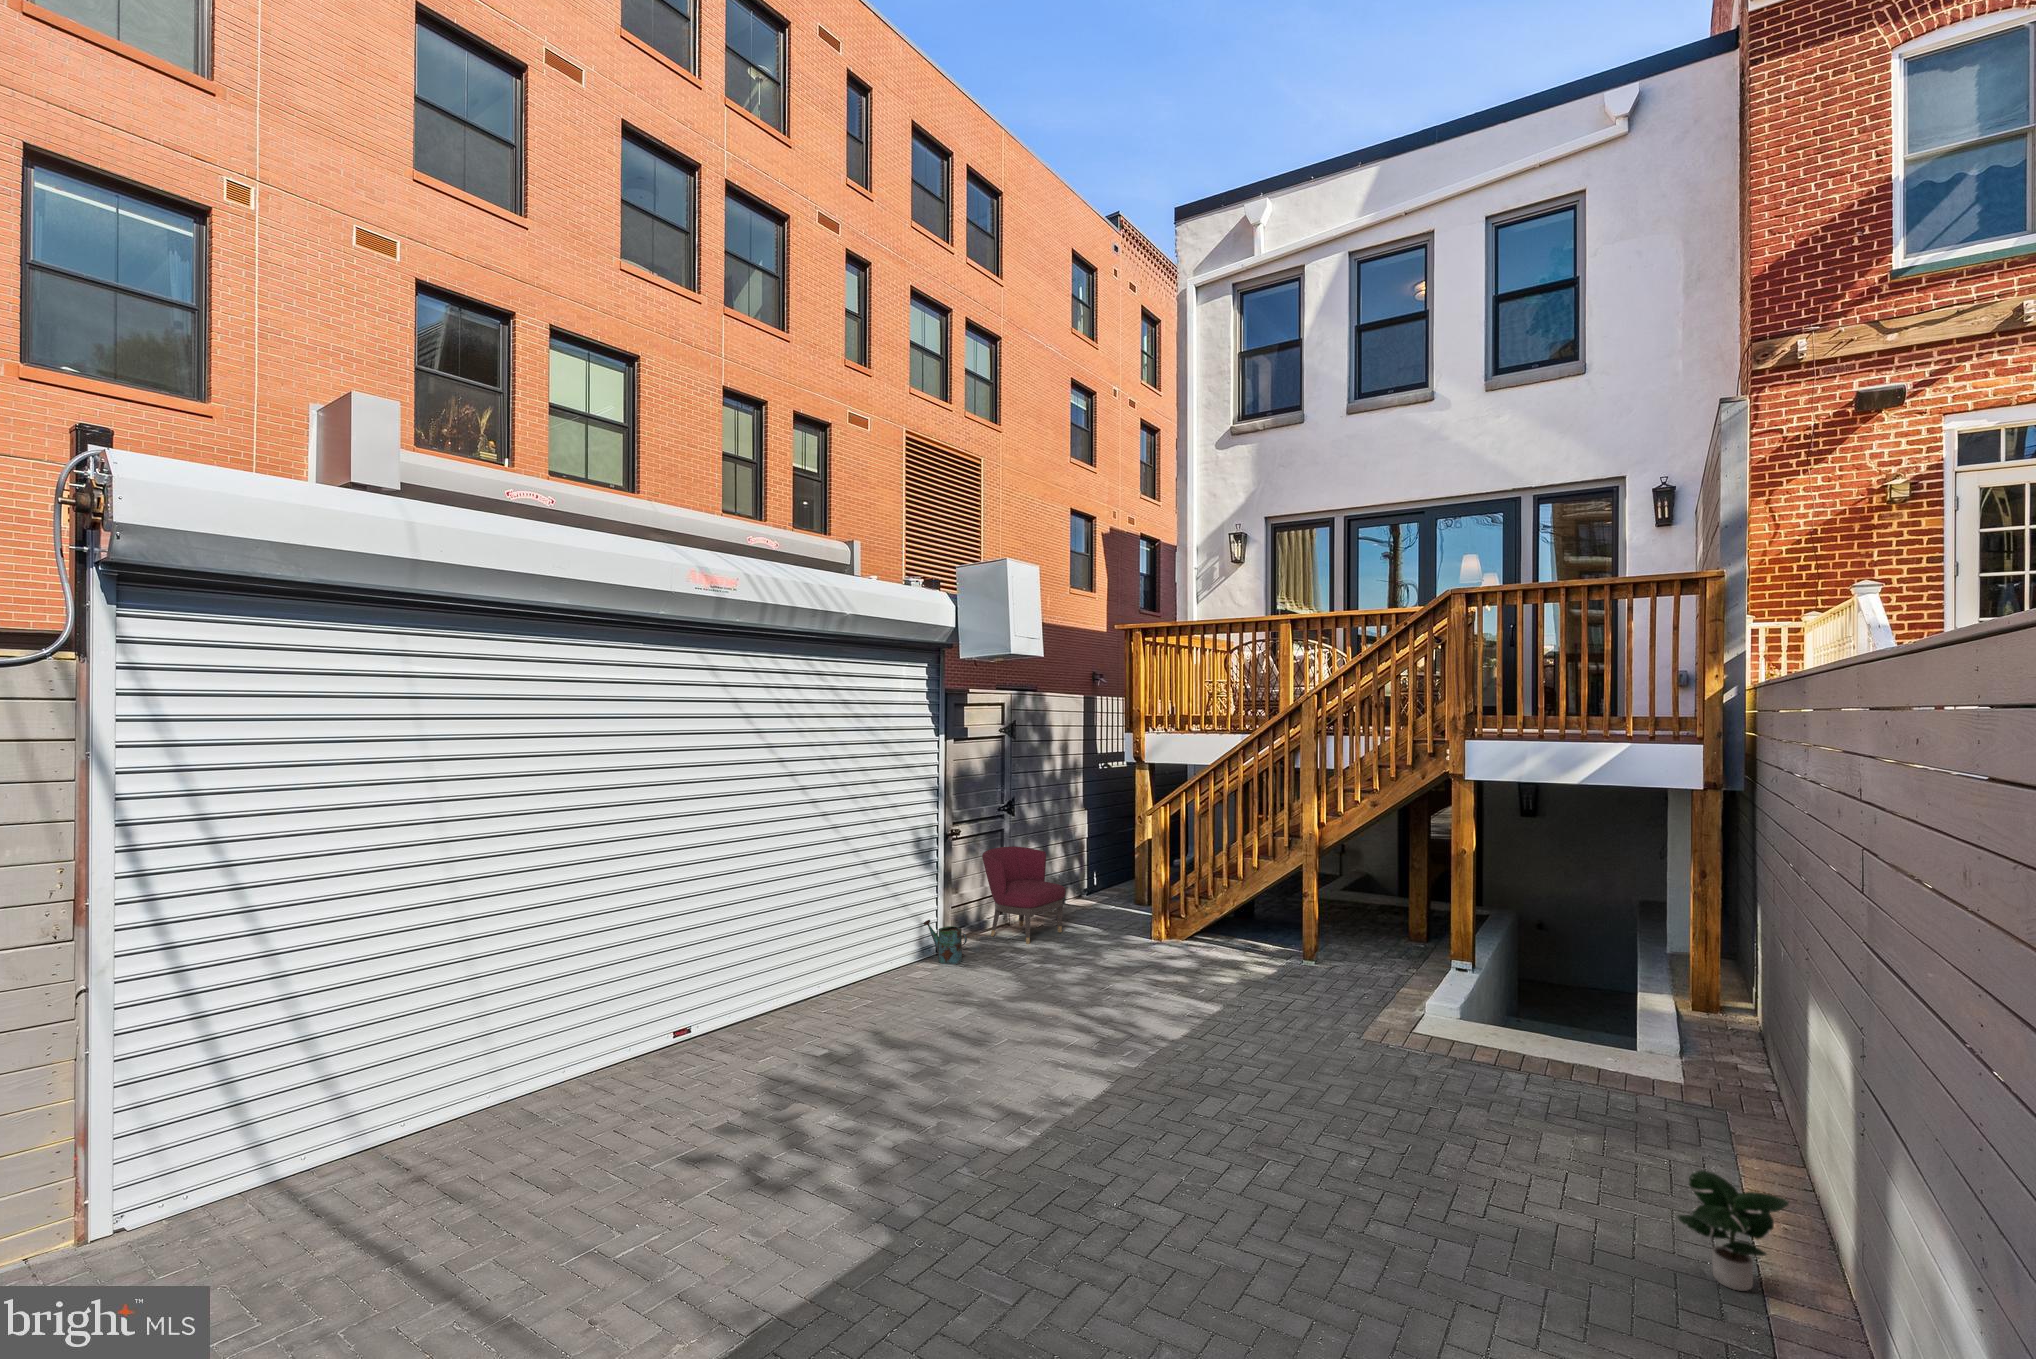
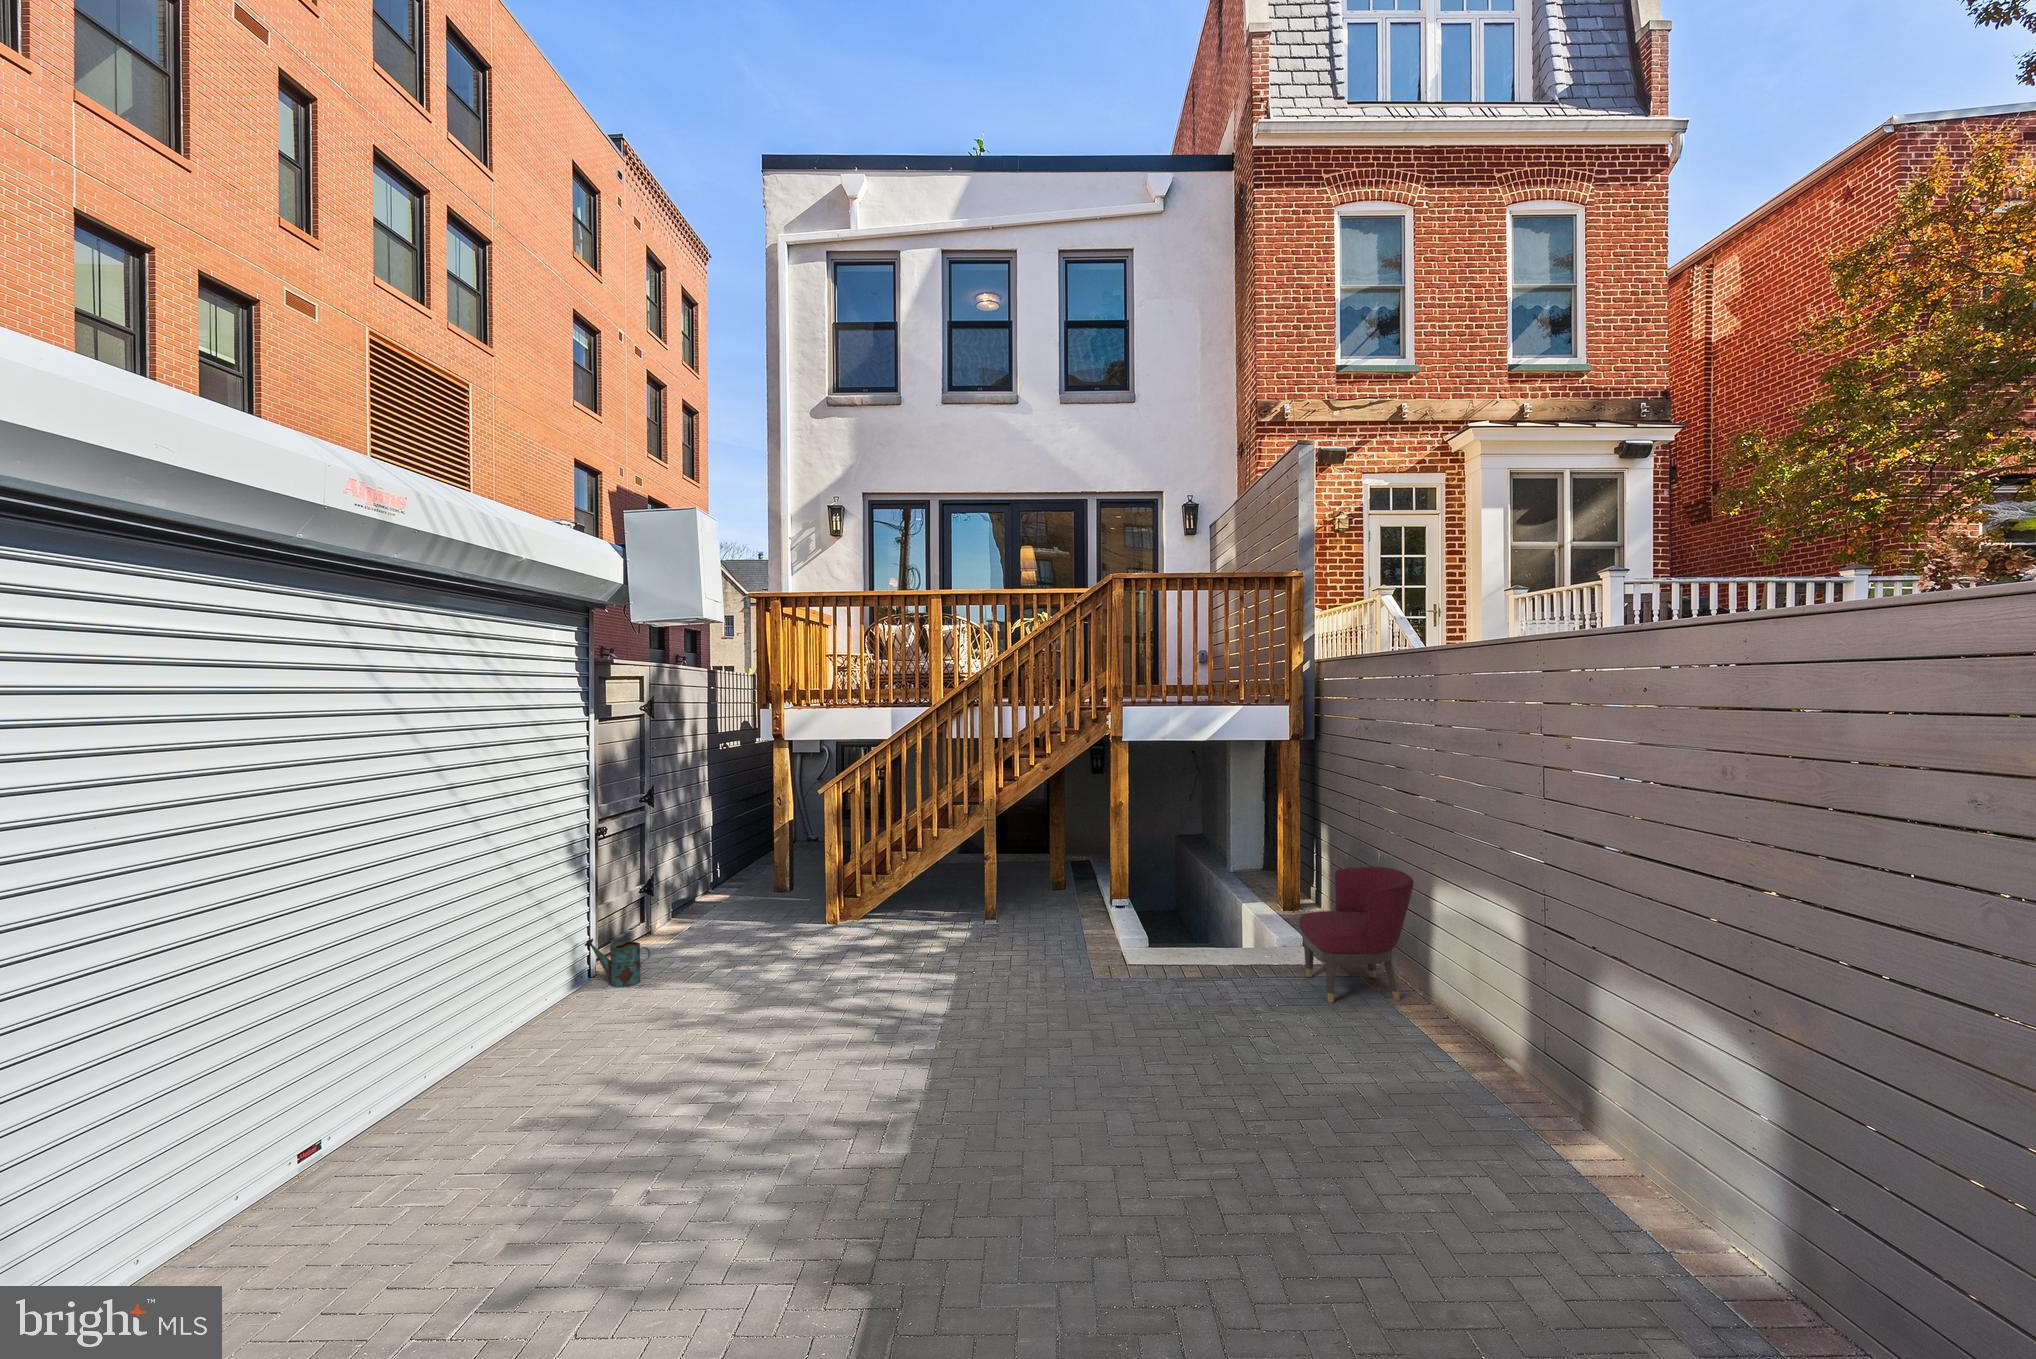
chair: present [982,846,1066,944] -> present [1299,867,1414,1003]
potted plant: present [1678,1170,1789,1291] -> none [1447,1003,1513,1080]

